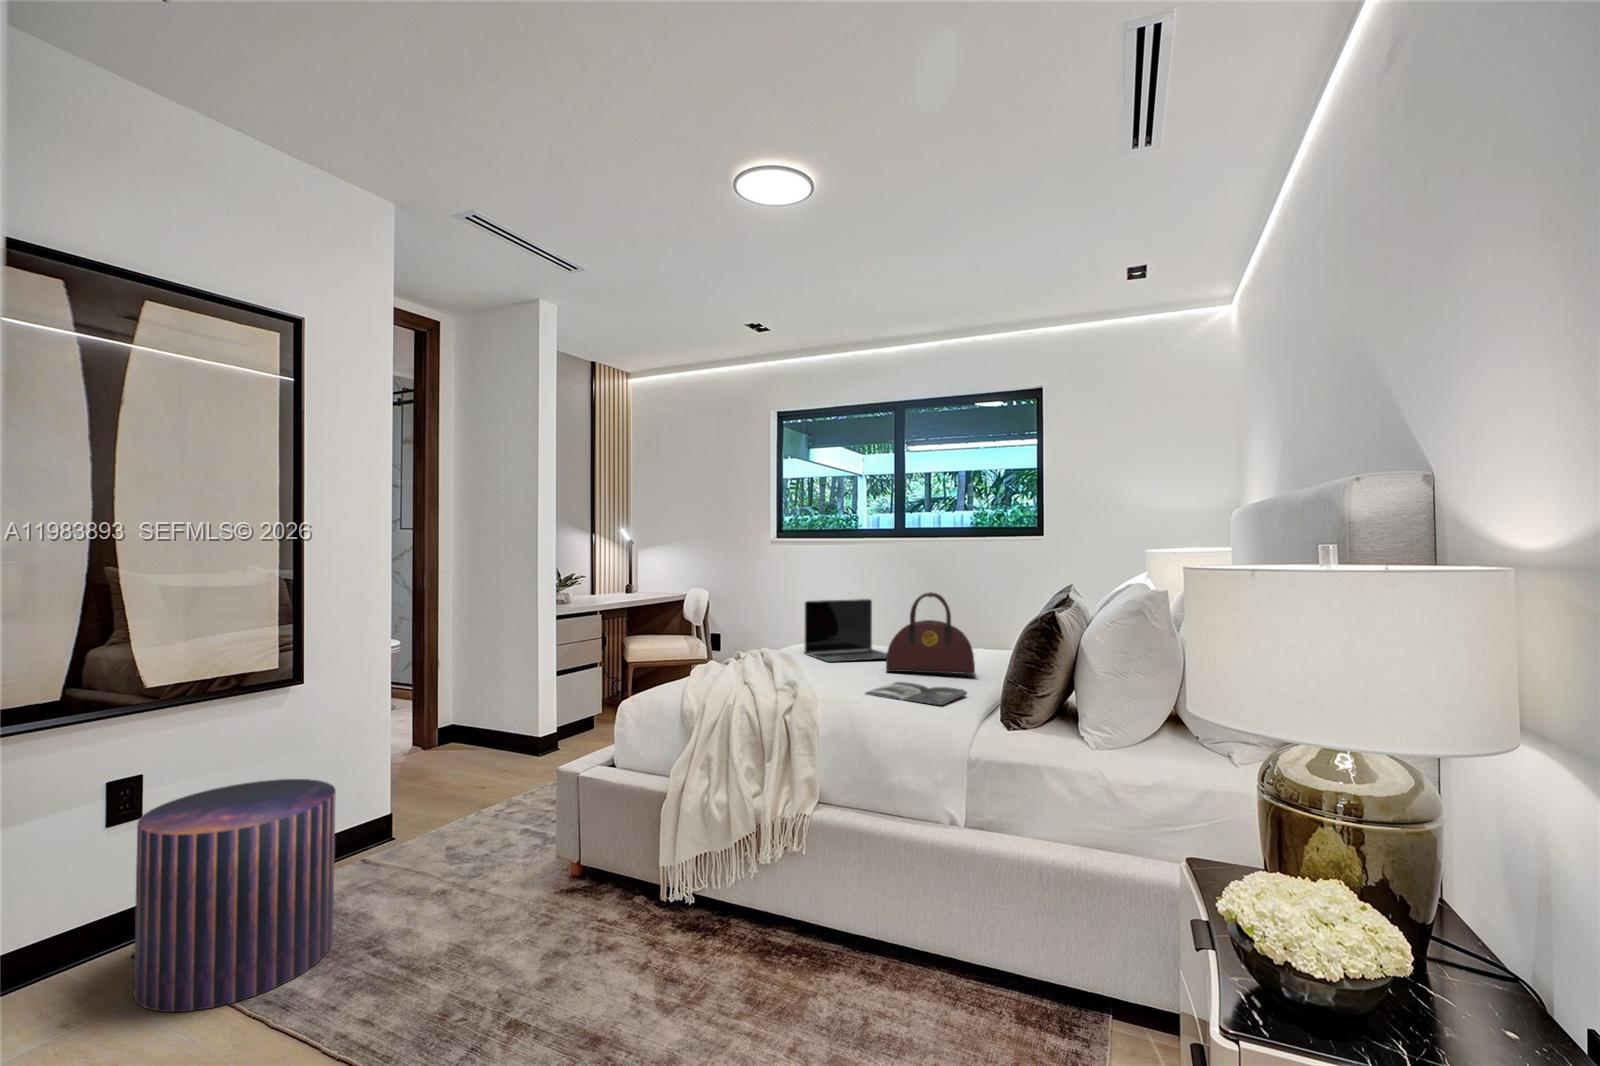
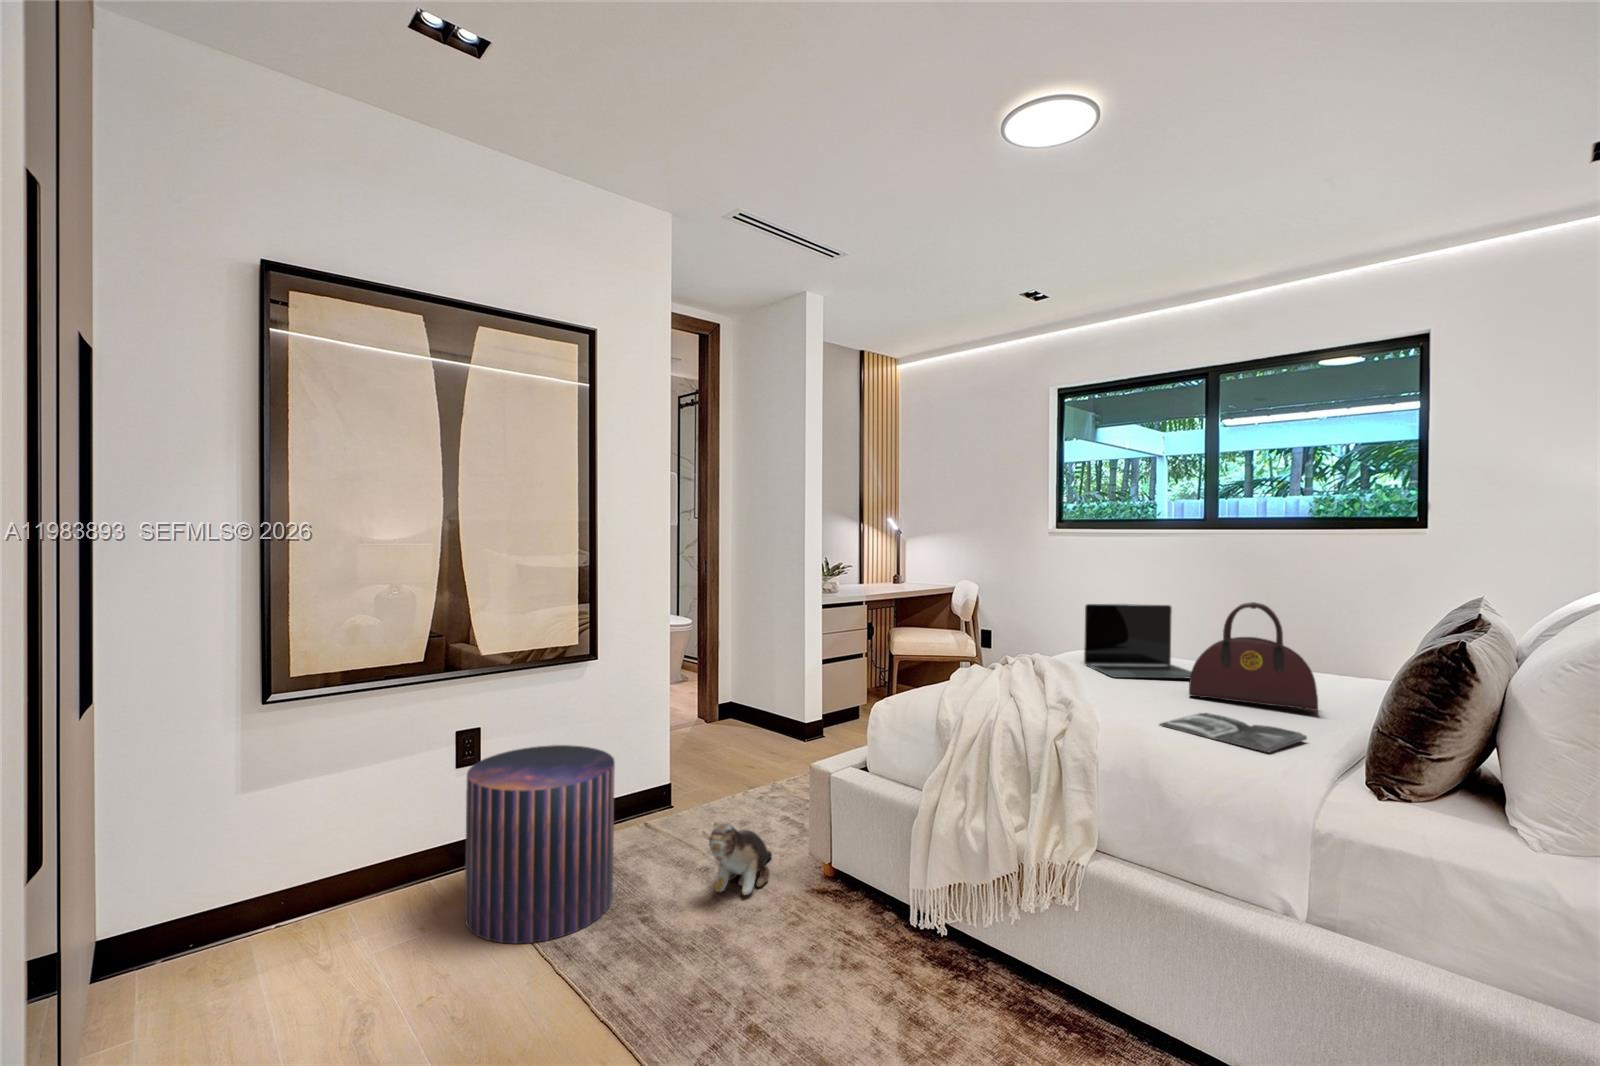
plush toy: none [442,836,515,910] -> present [702,823,772,895]

